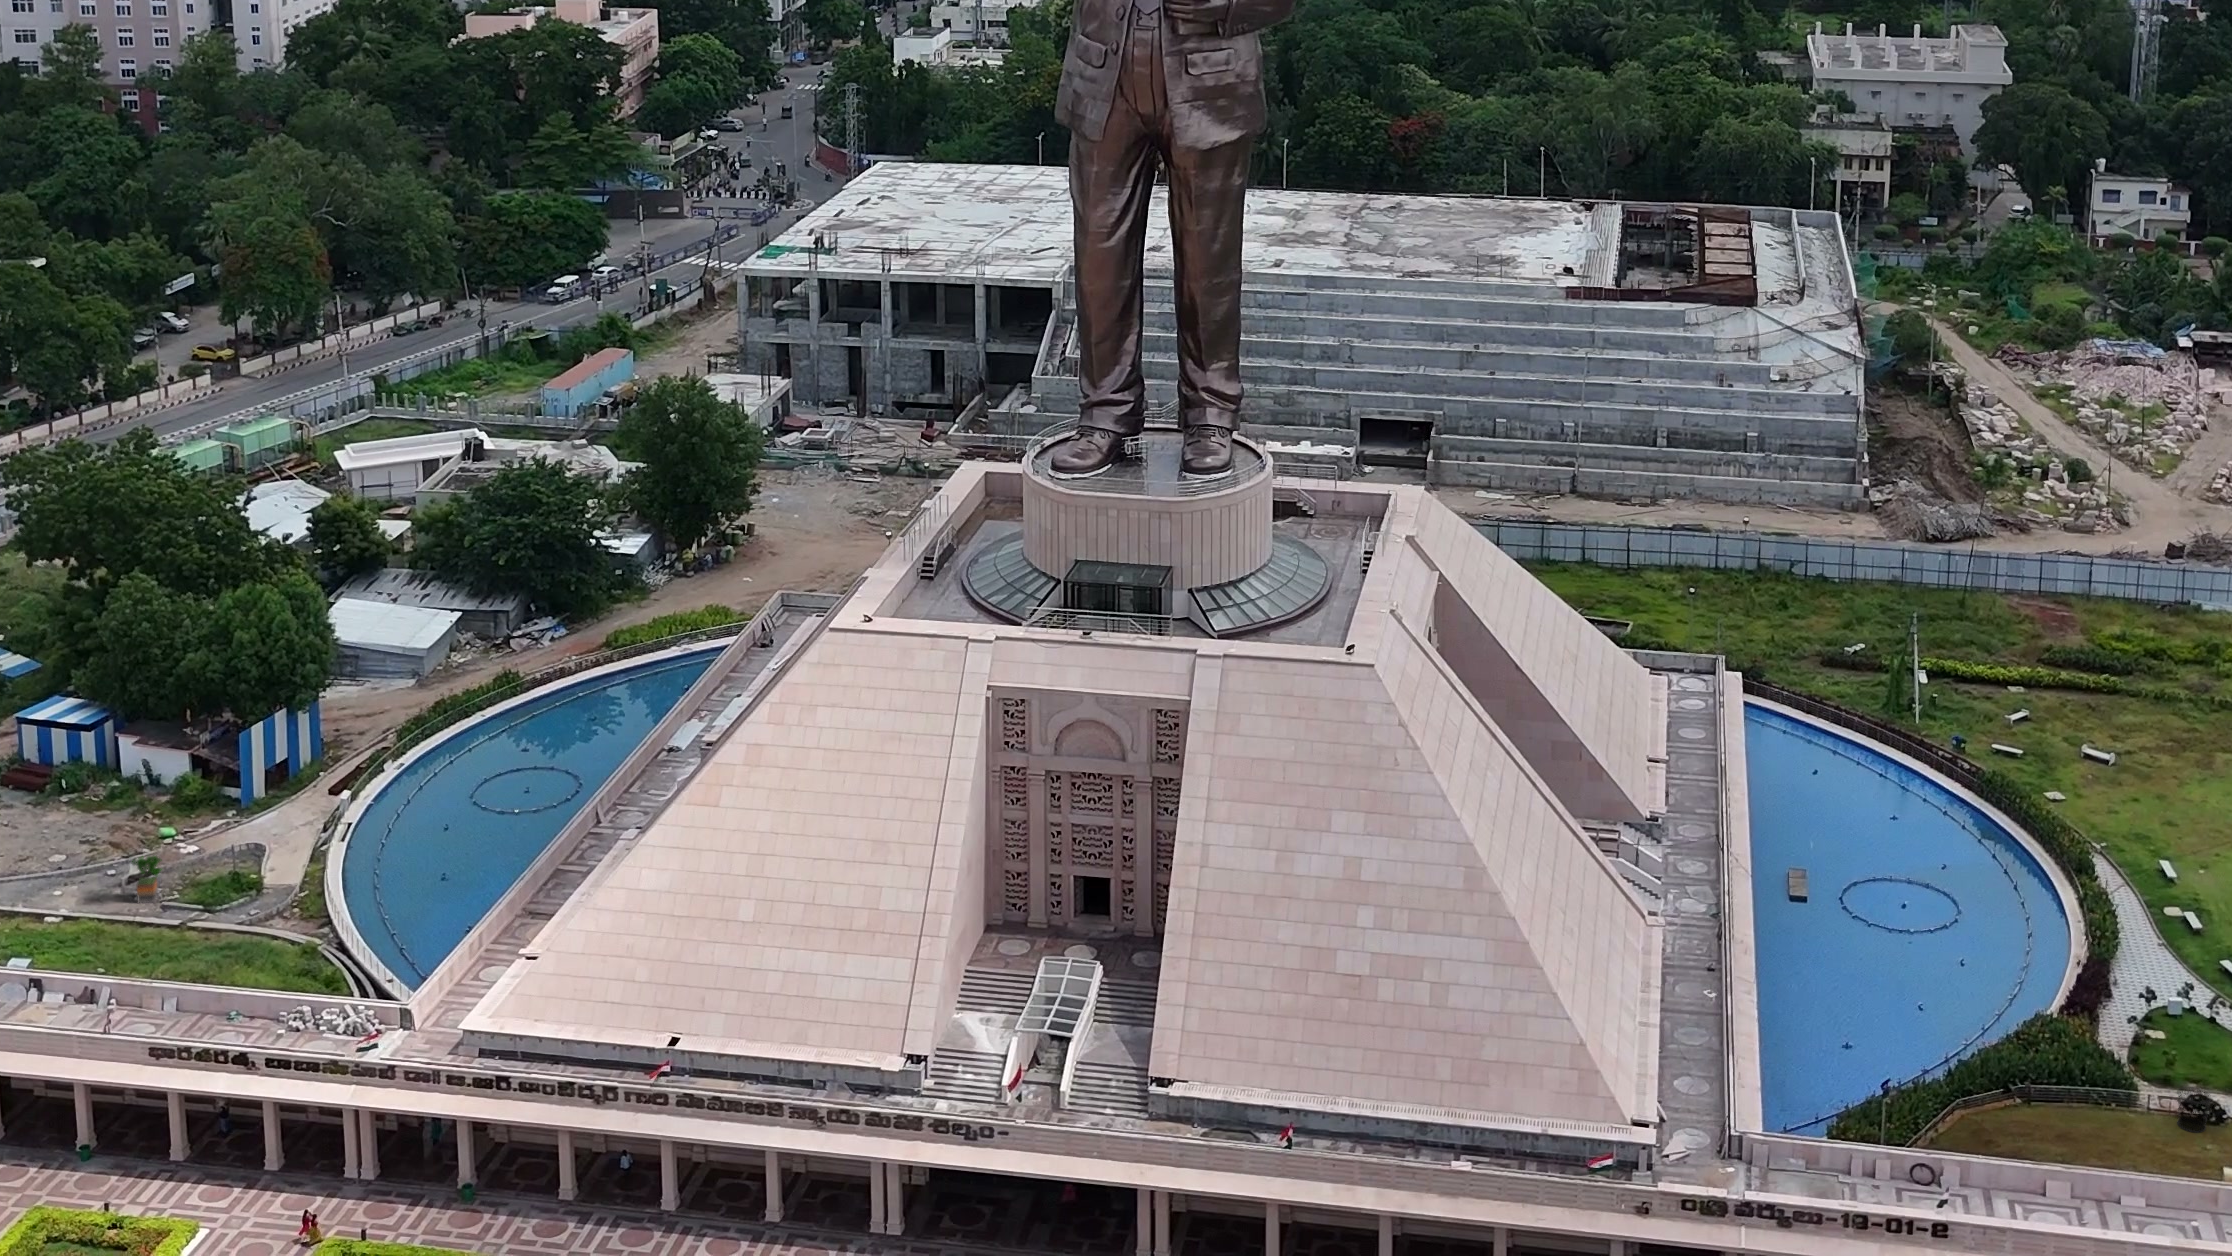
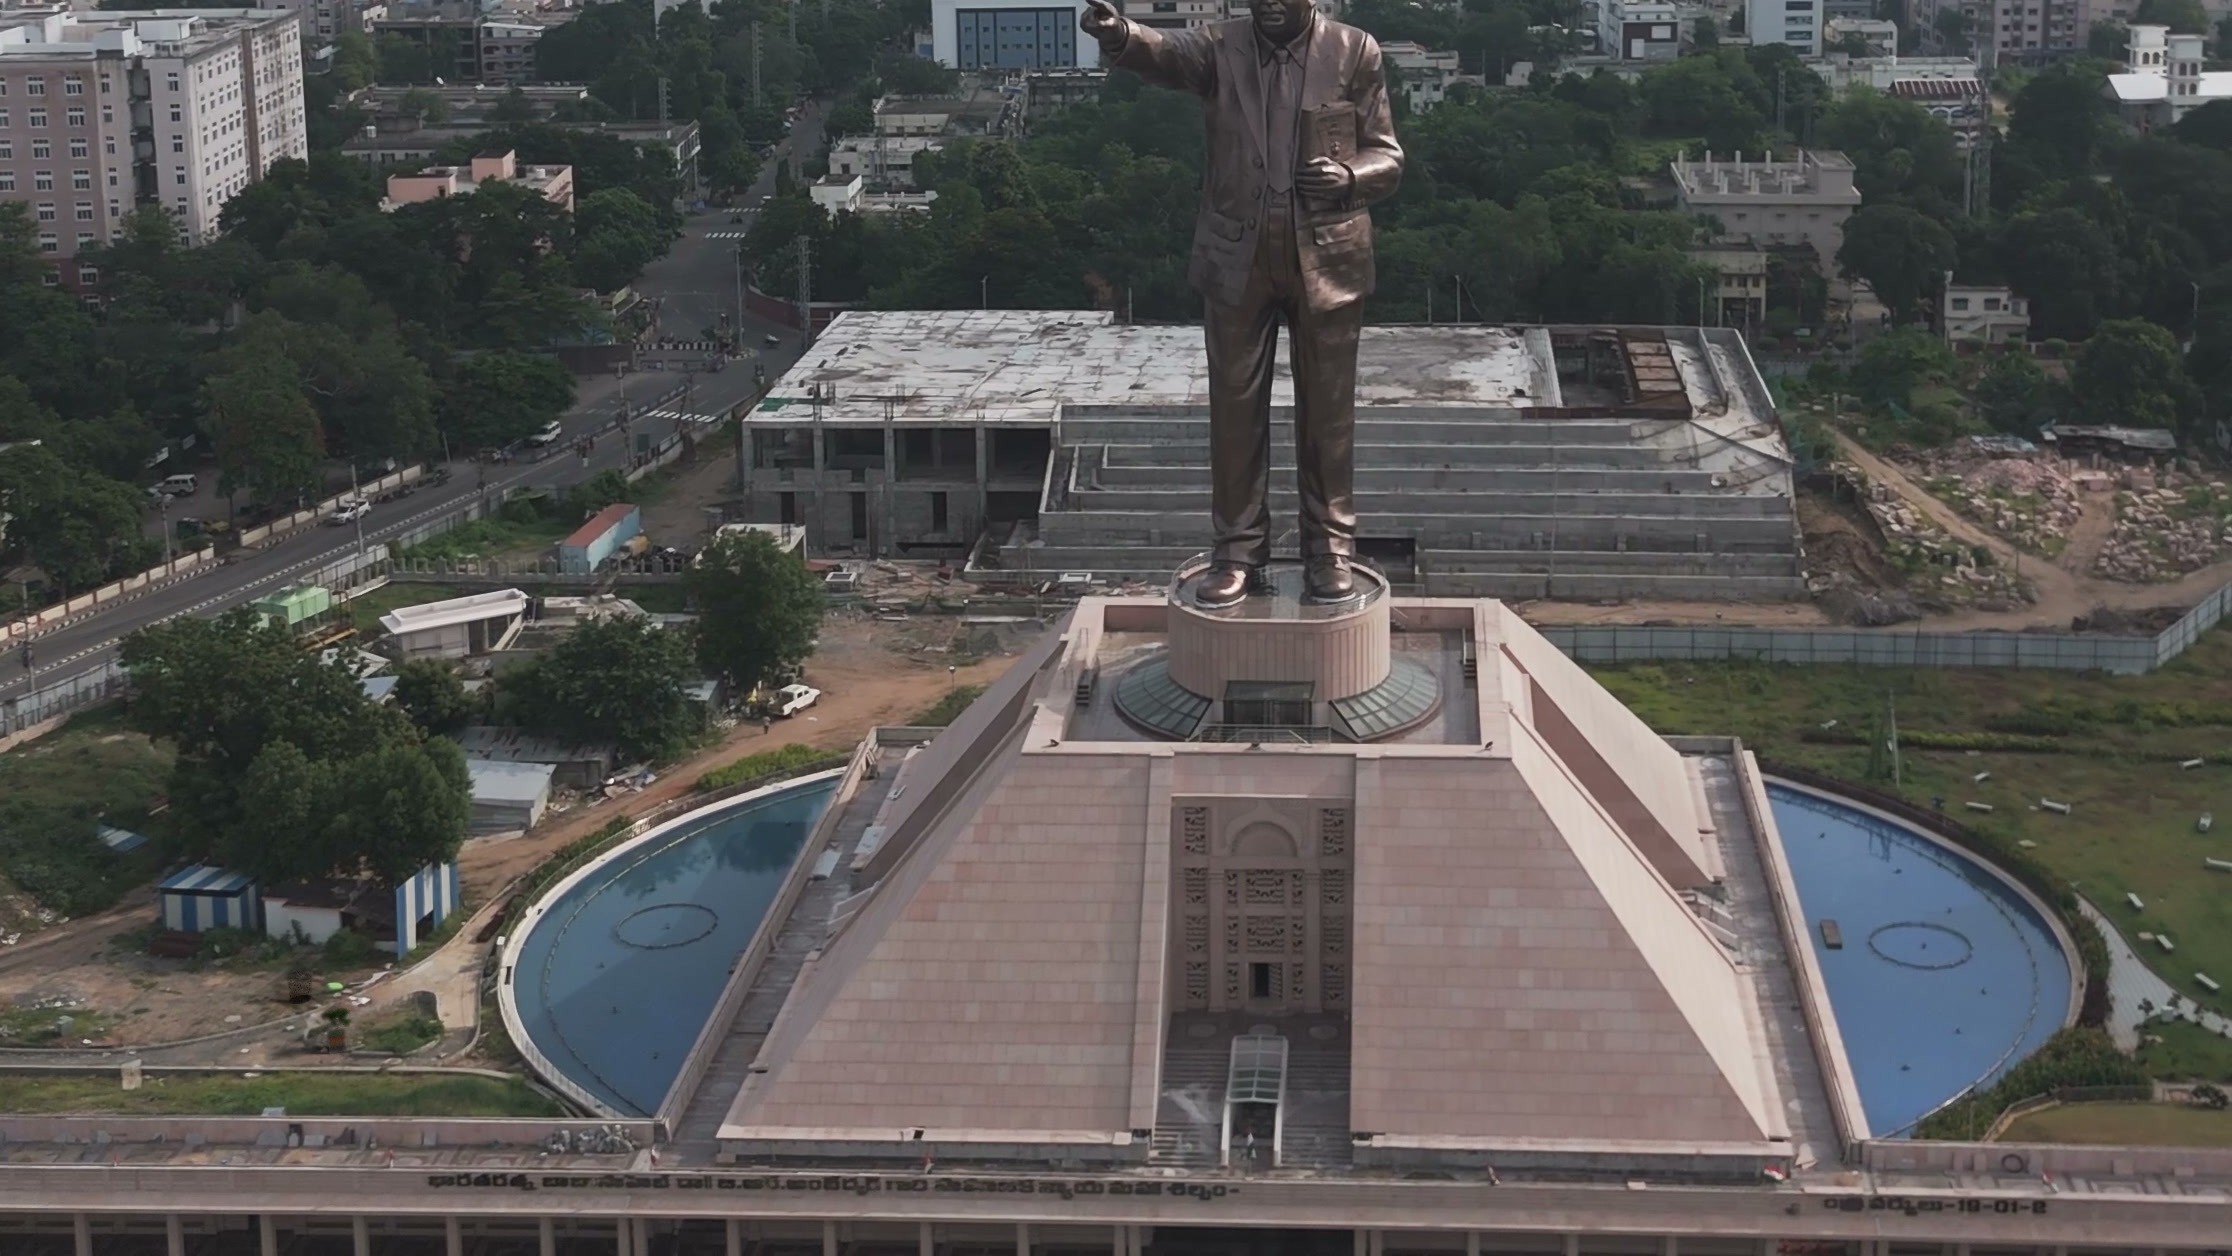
waste bin: present [2178,1087,2210,1132] -> present [287,970,312,1003]

